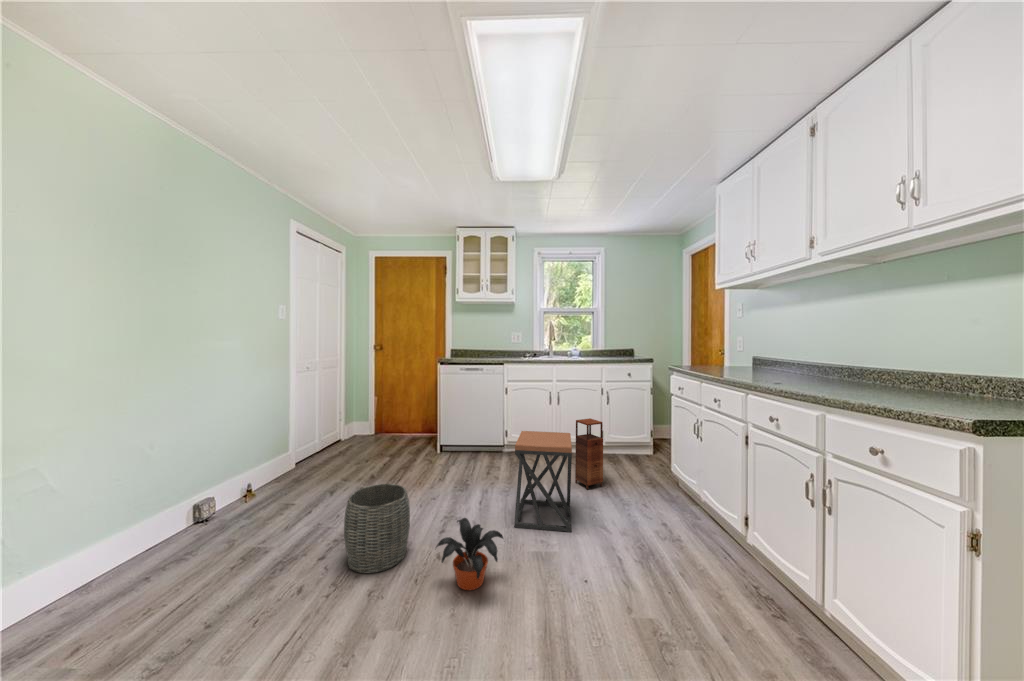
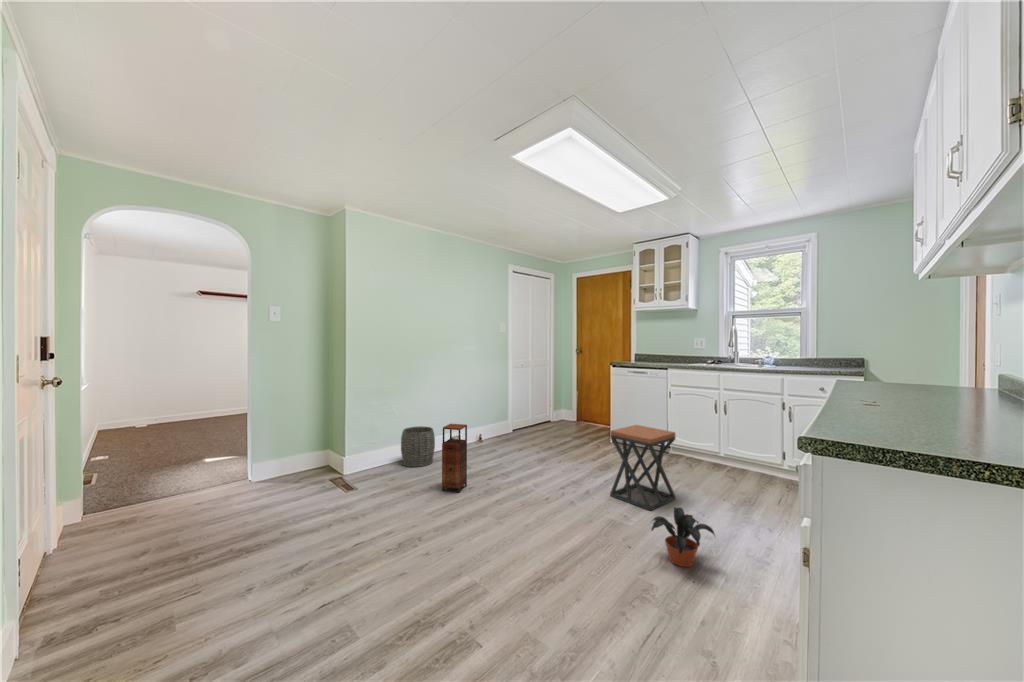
storage cabinet: present [575,418,603,490] -> present [442,424,467,492]
woven basket: present [344,484,410,573] -> present [401,426,435,467]
potted plant: present [436,518,503,590] -> present [652,508,714,567]

